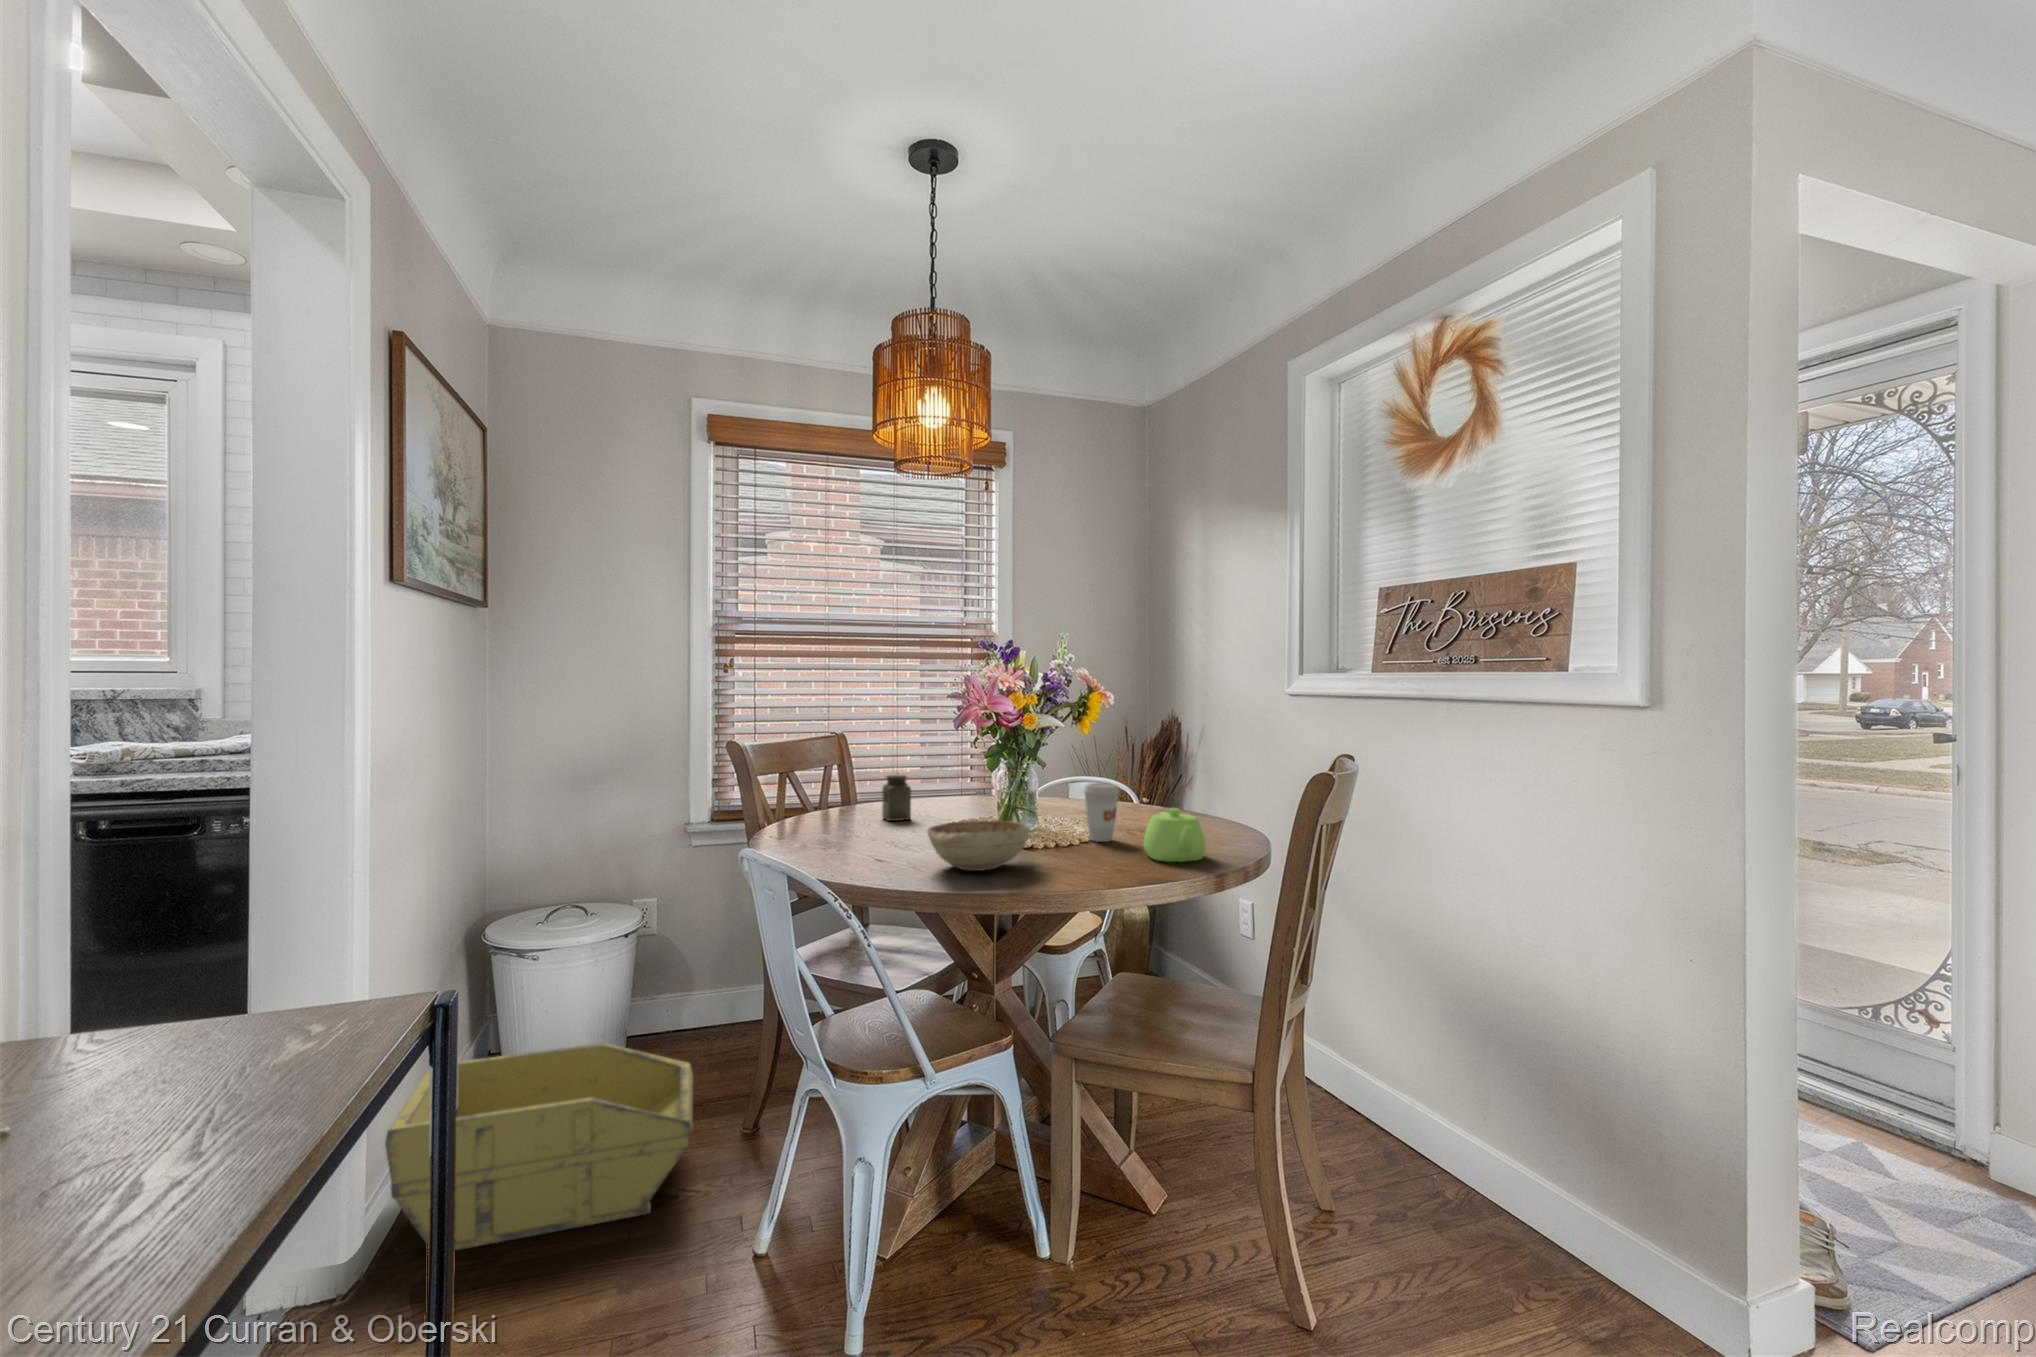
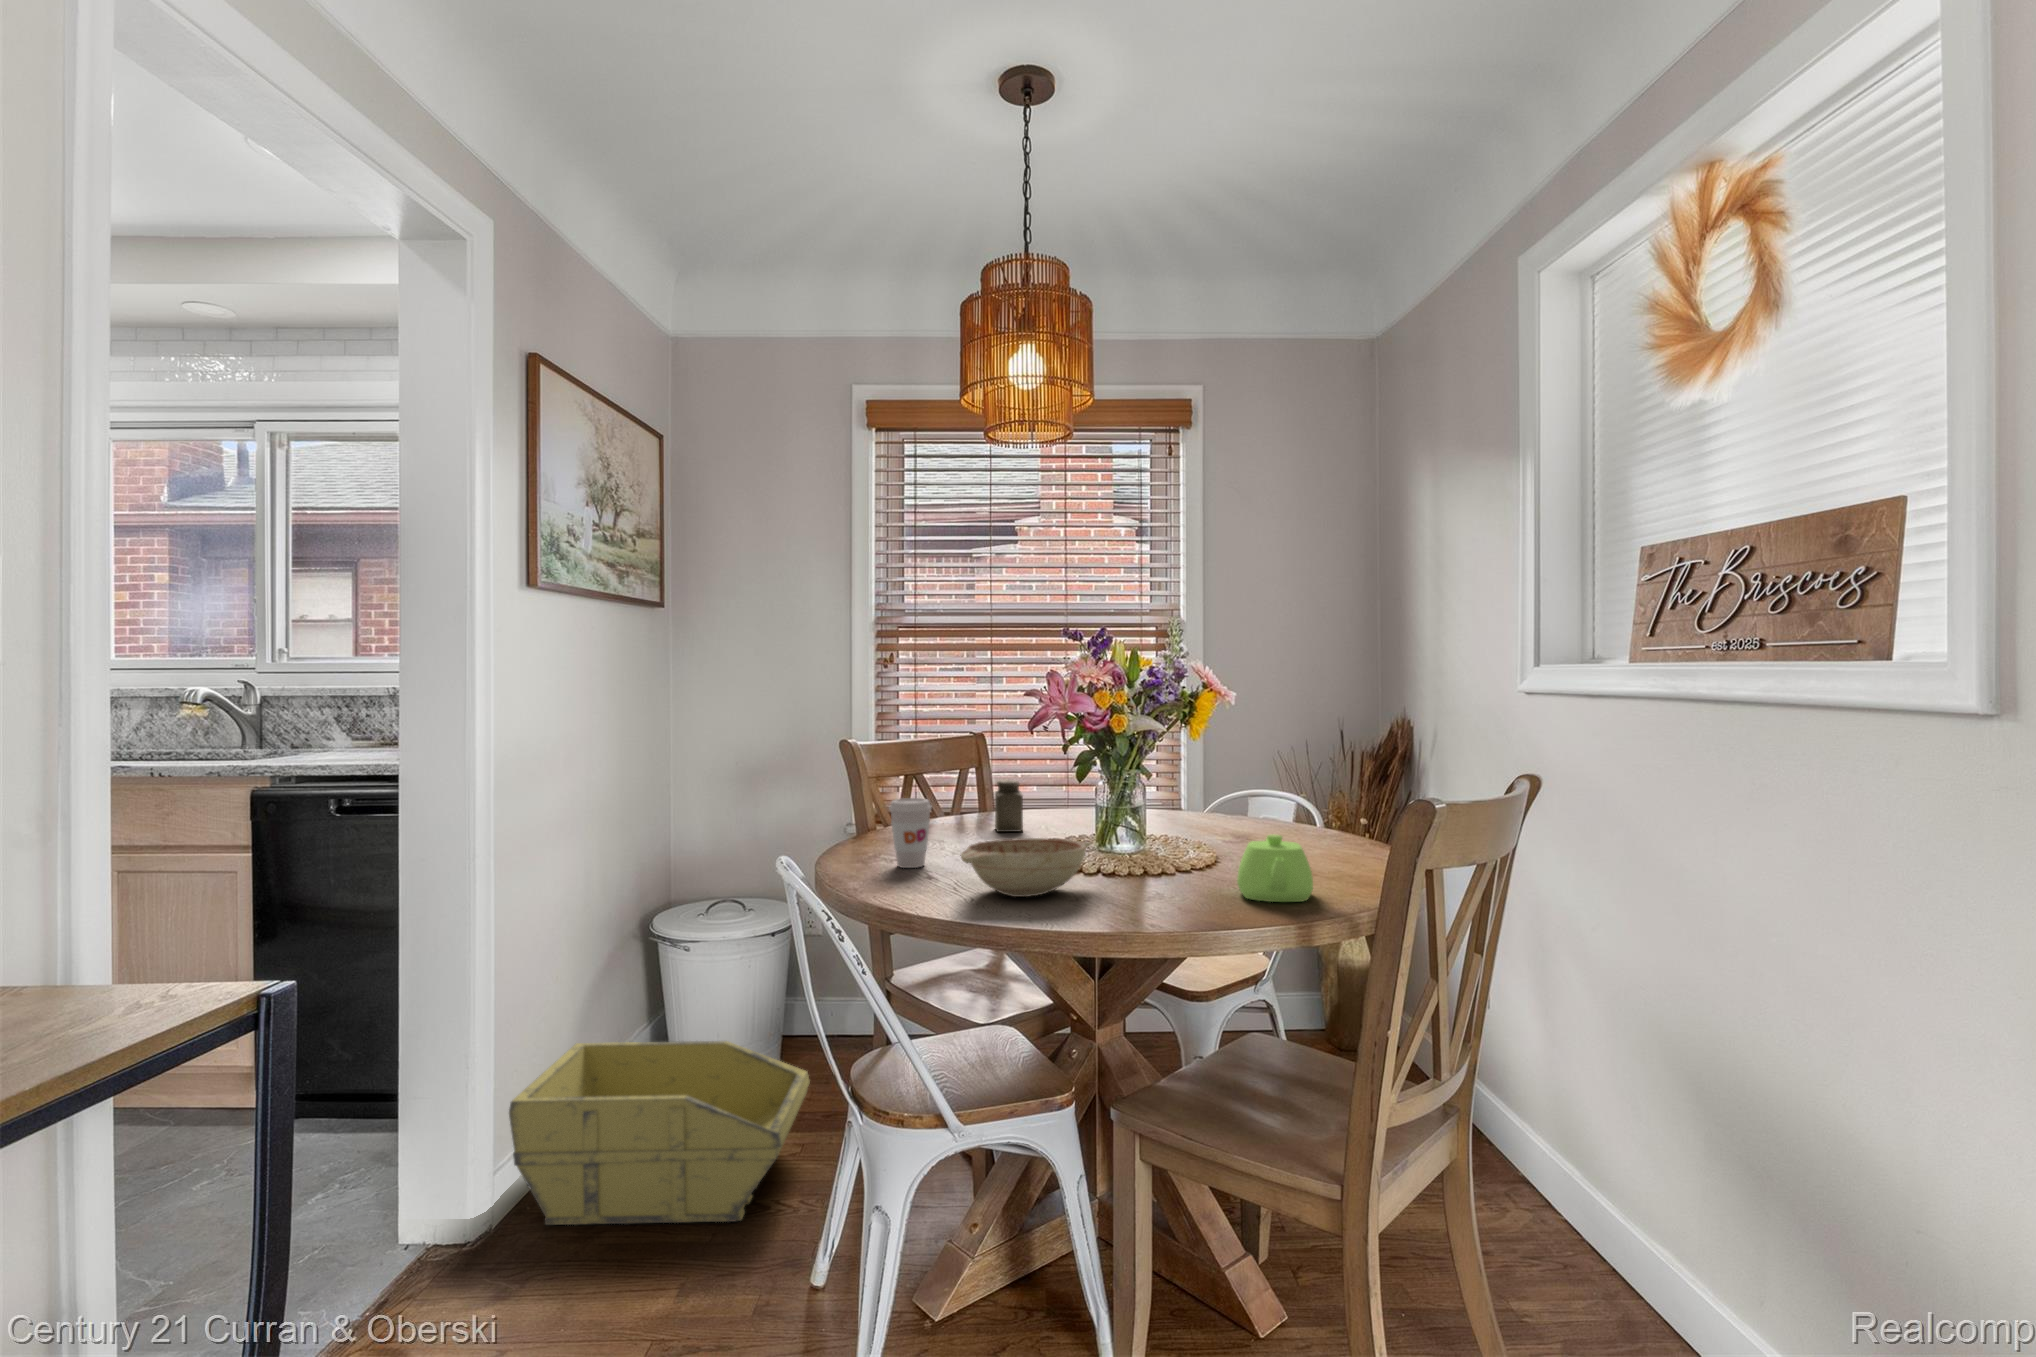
coffee cup: present [1084,783,1119,842] -> present [889,798,932,868]

